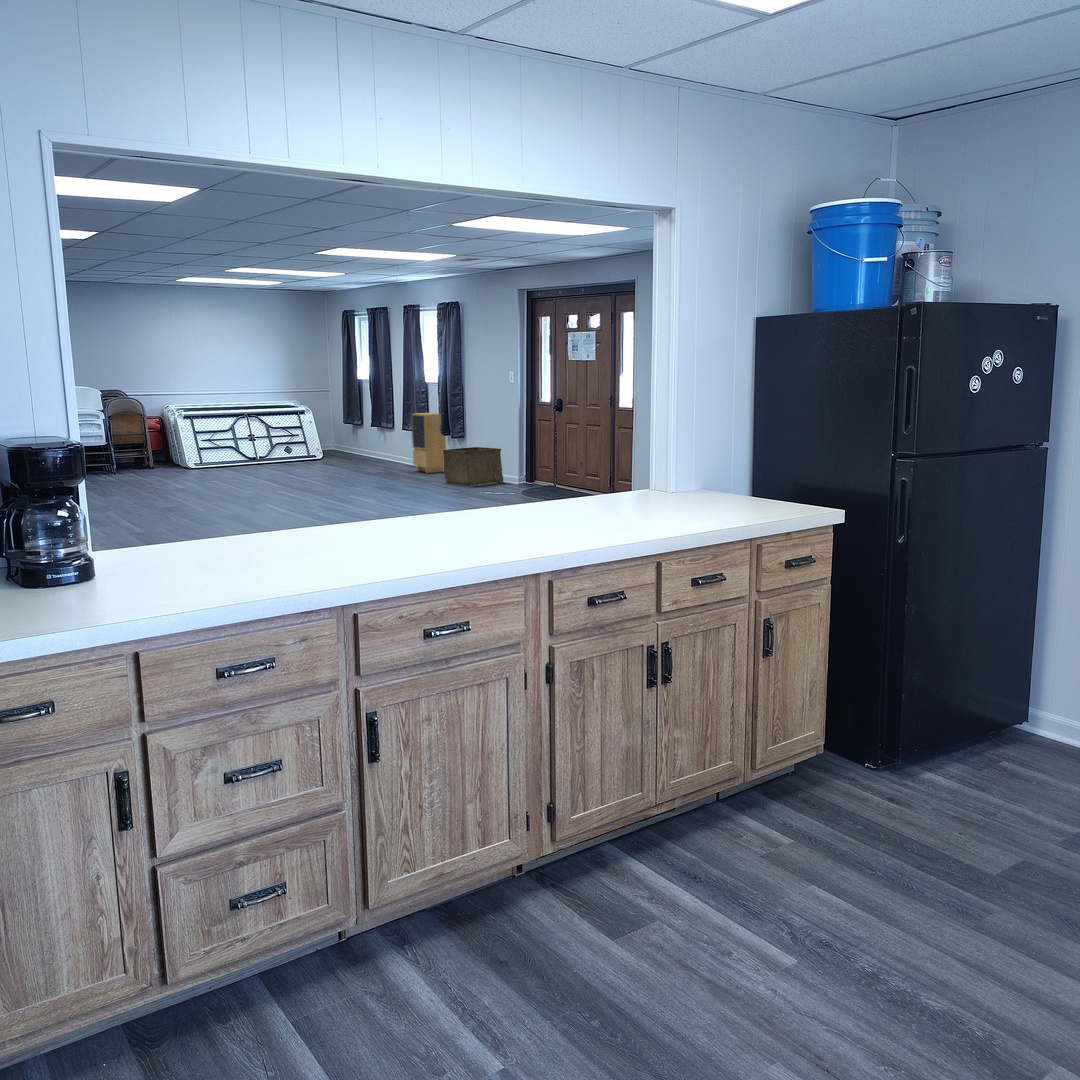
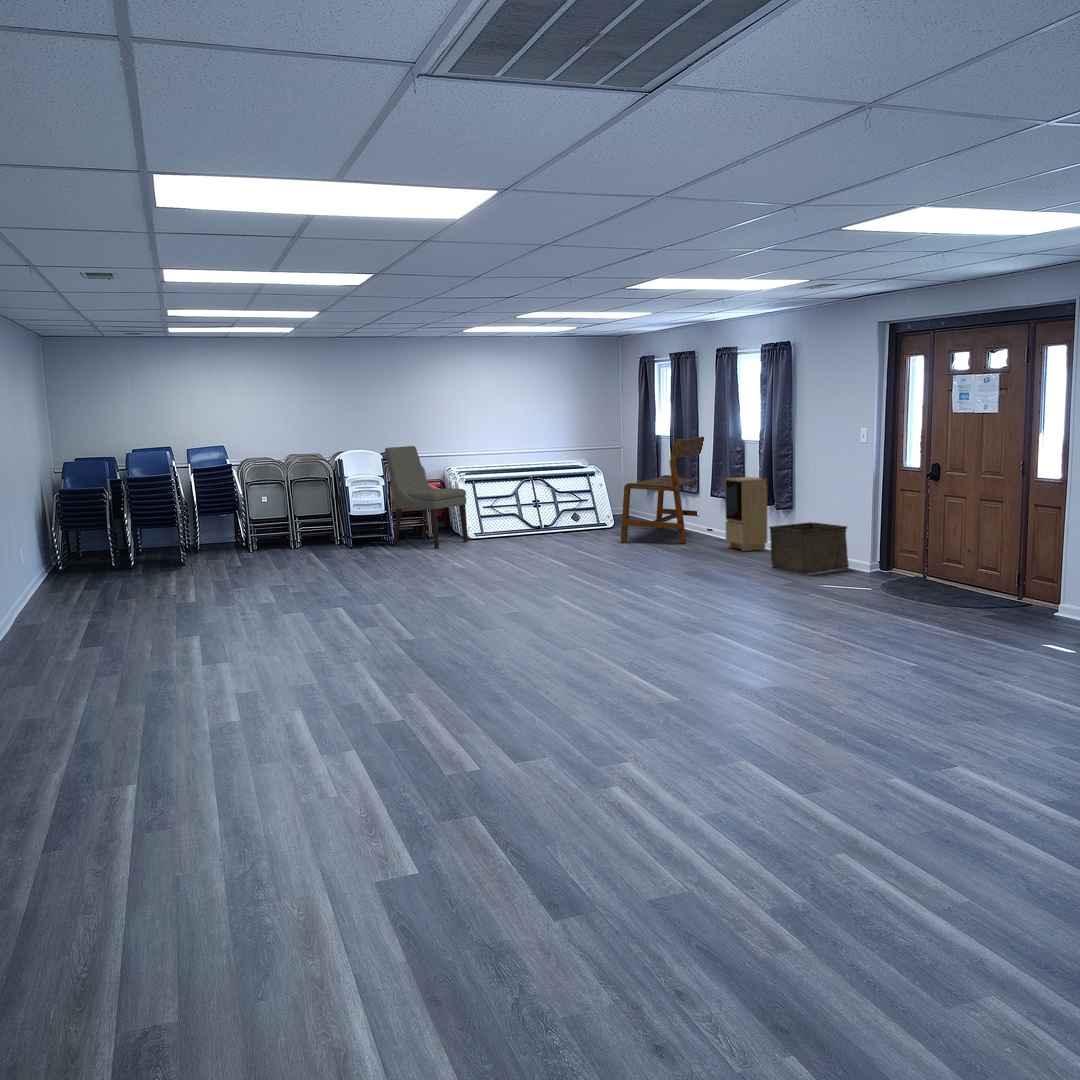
bench: none [326,379,408,469] -> present [621,437,713,543]
chair: none [105,384,188,476] -> present [385,446,468,548]

